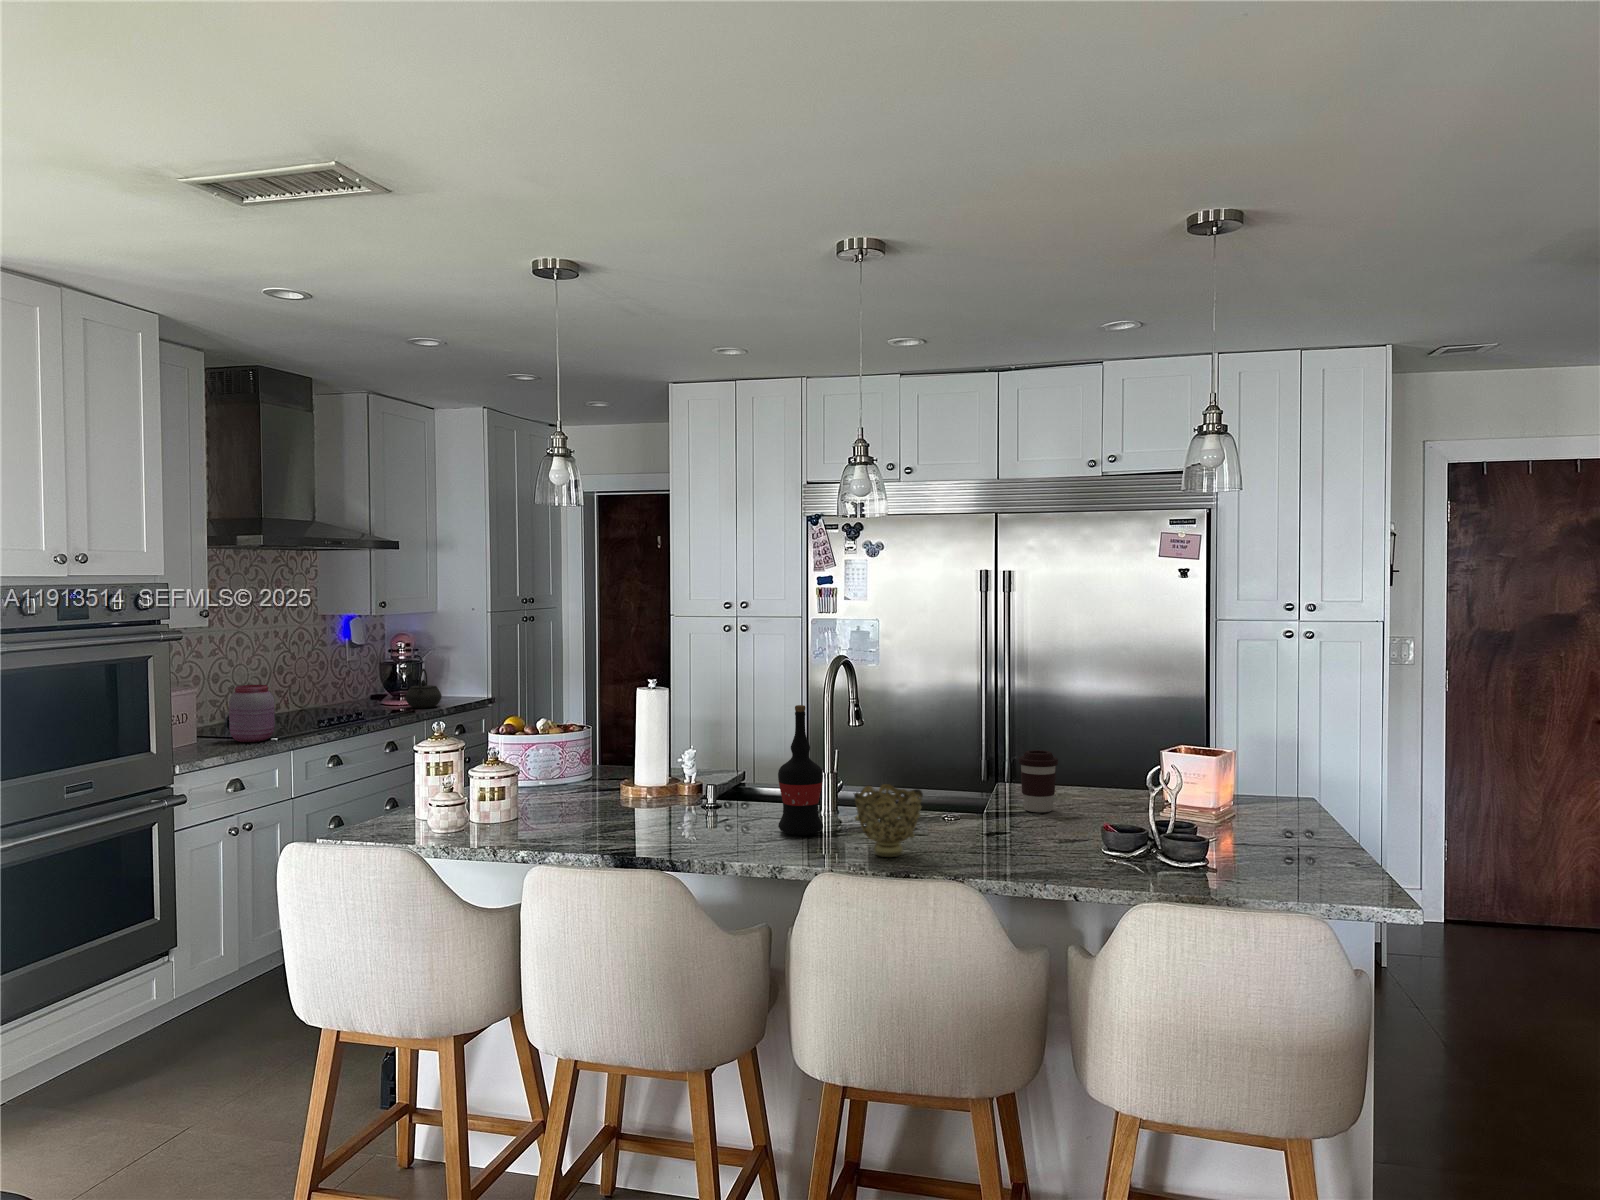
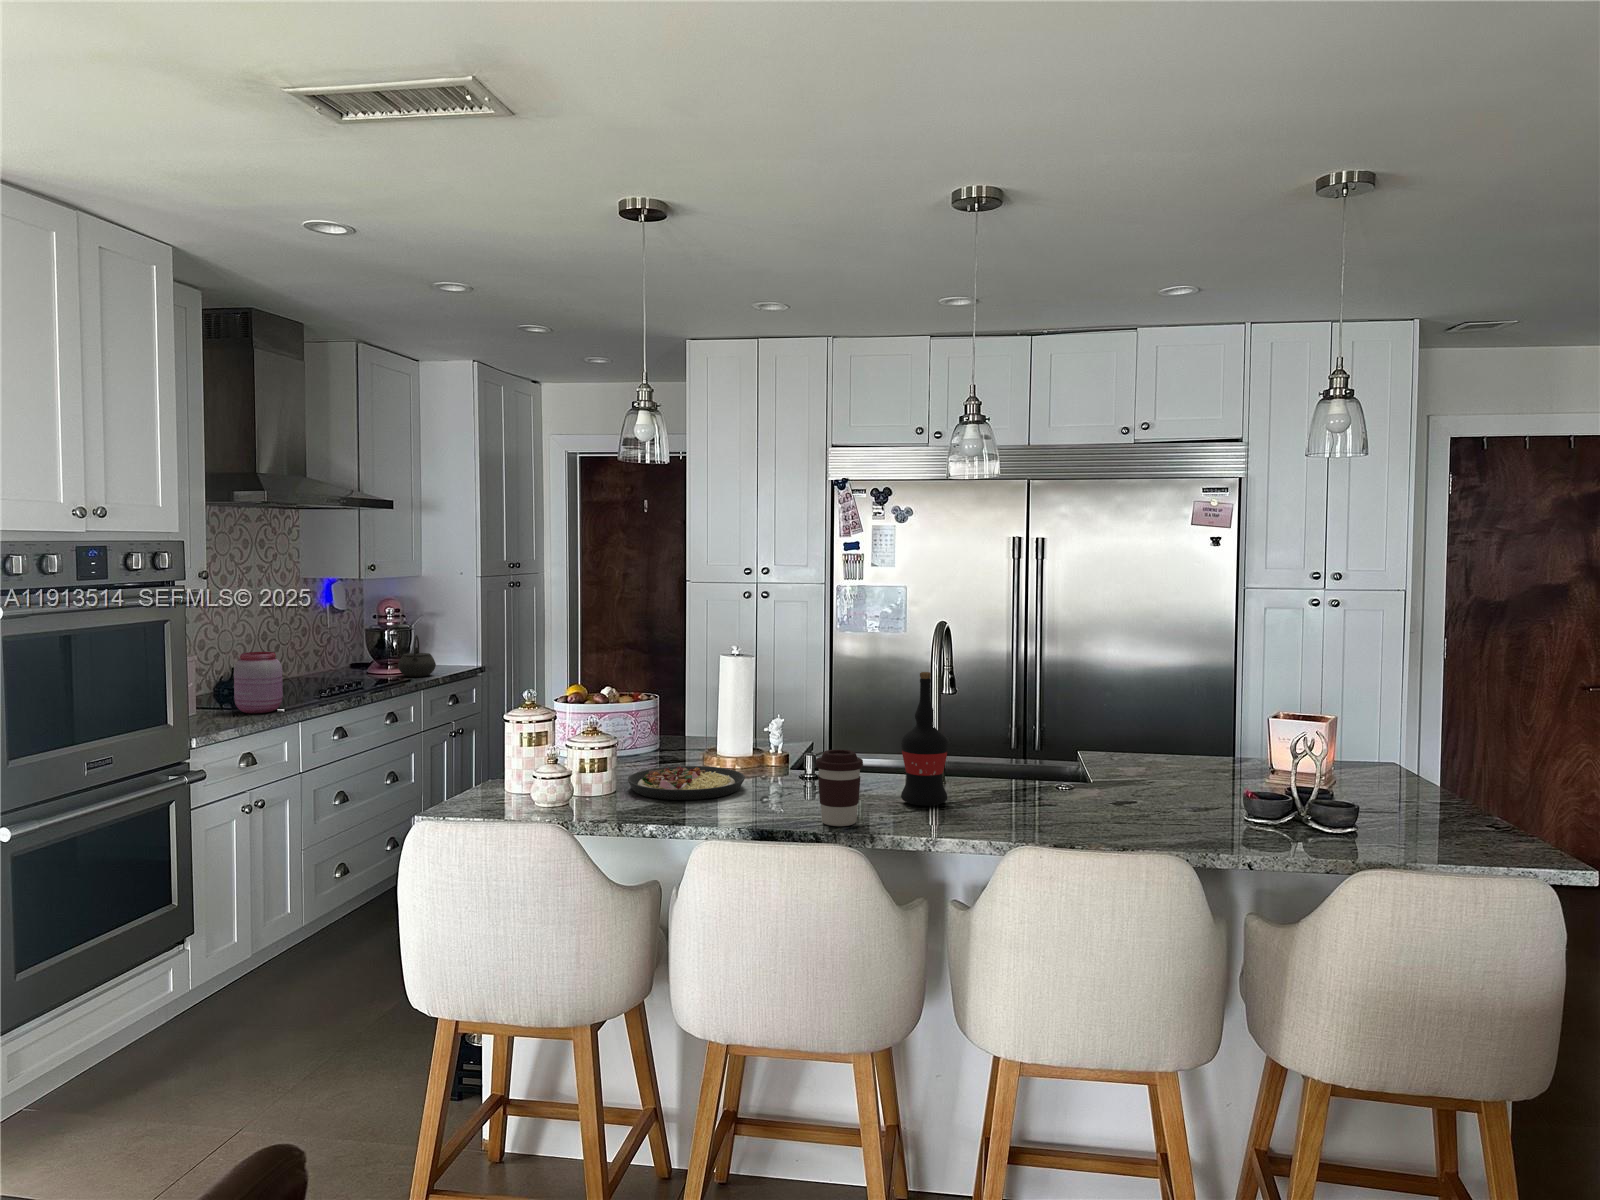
coffee cup: present [1019,750,1058,812] -> present [816,750,863,826]
decorative bowl: present [854,784,923,857] -> none [998,752,1071,827]
plate: none [530,795,643,827] -> present [628,766,745,800]

